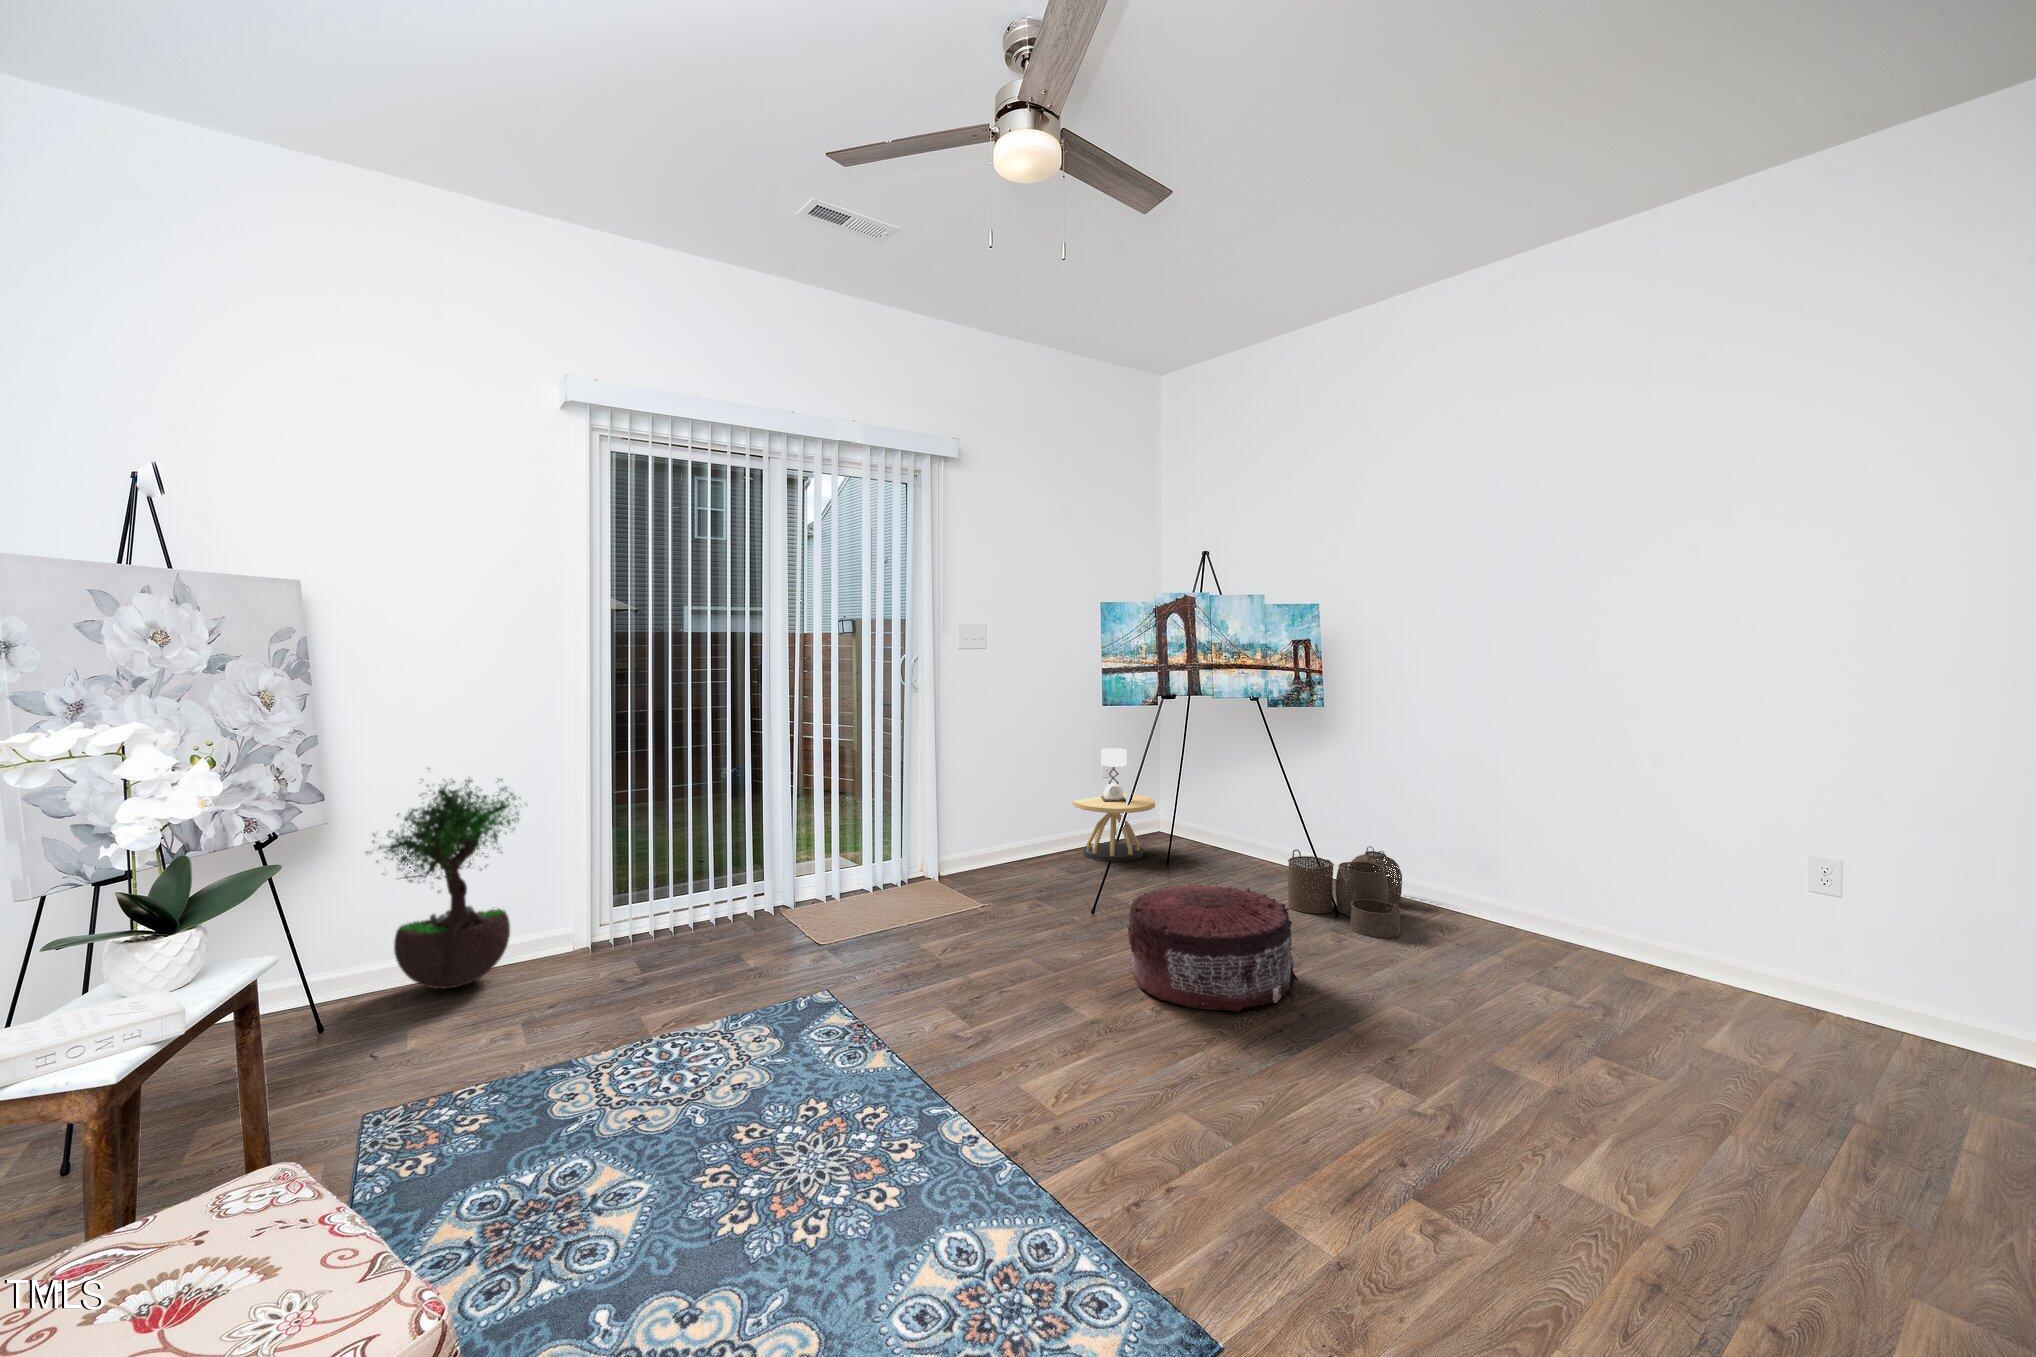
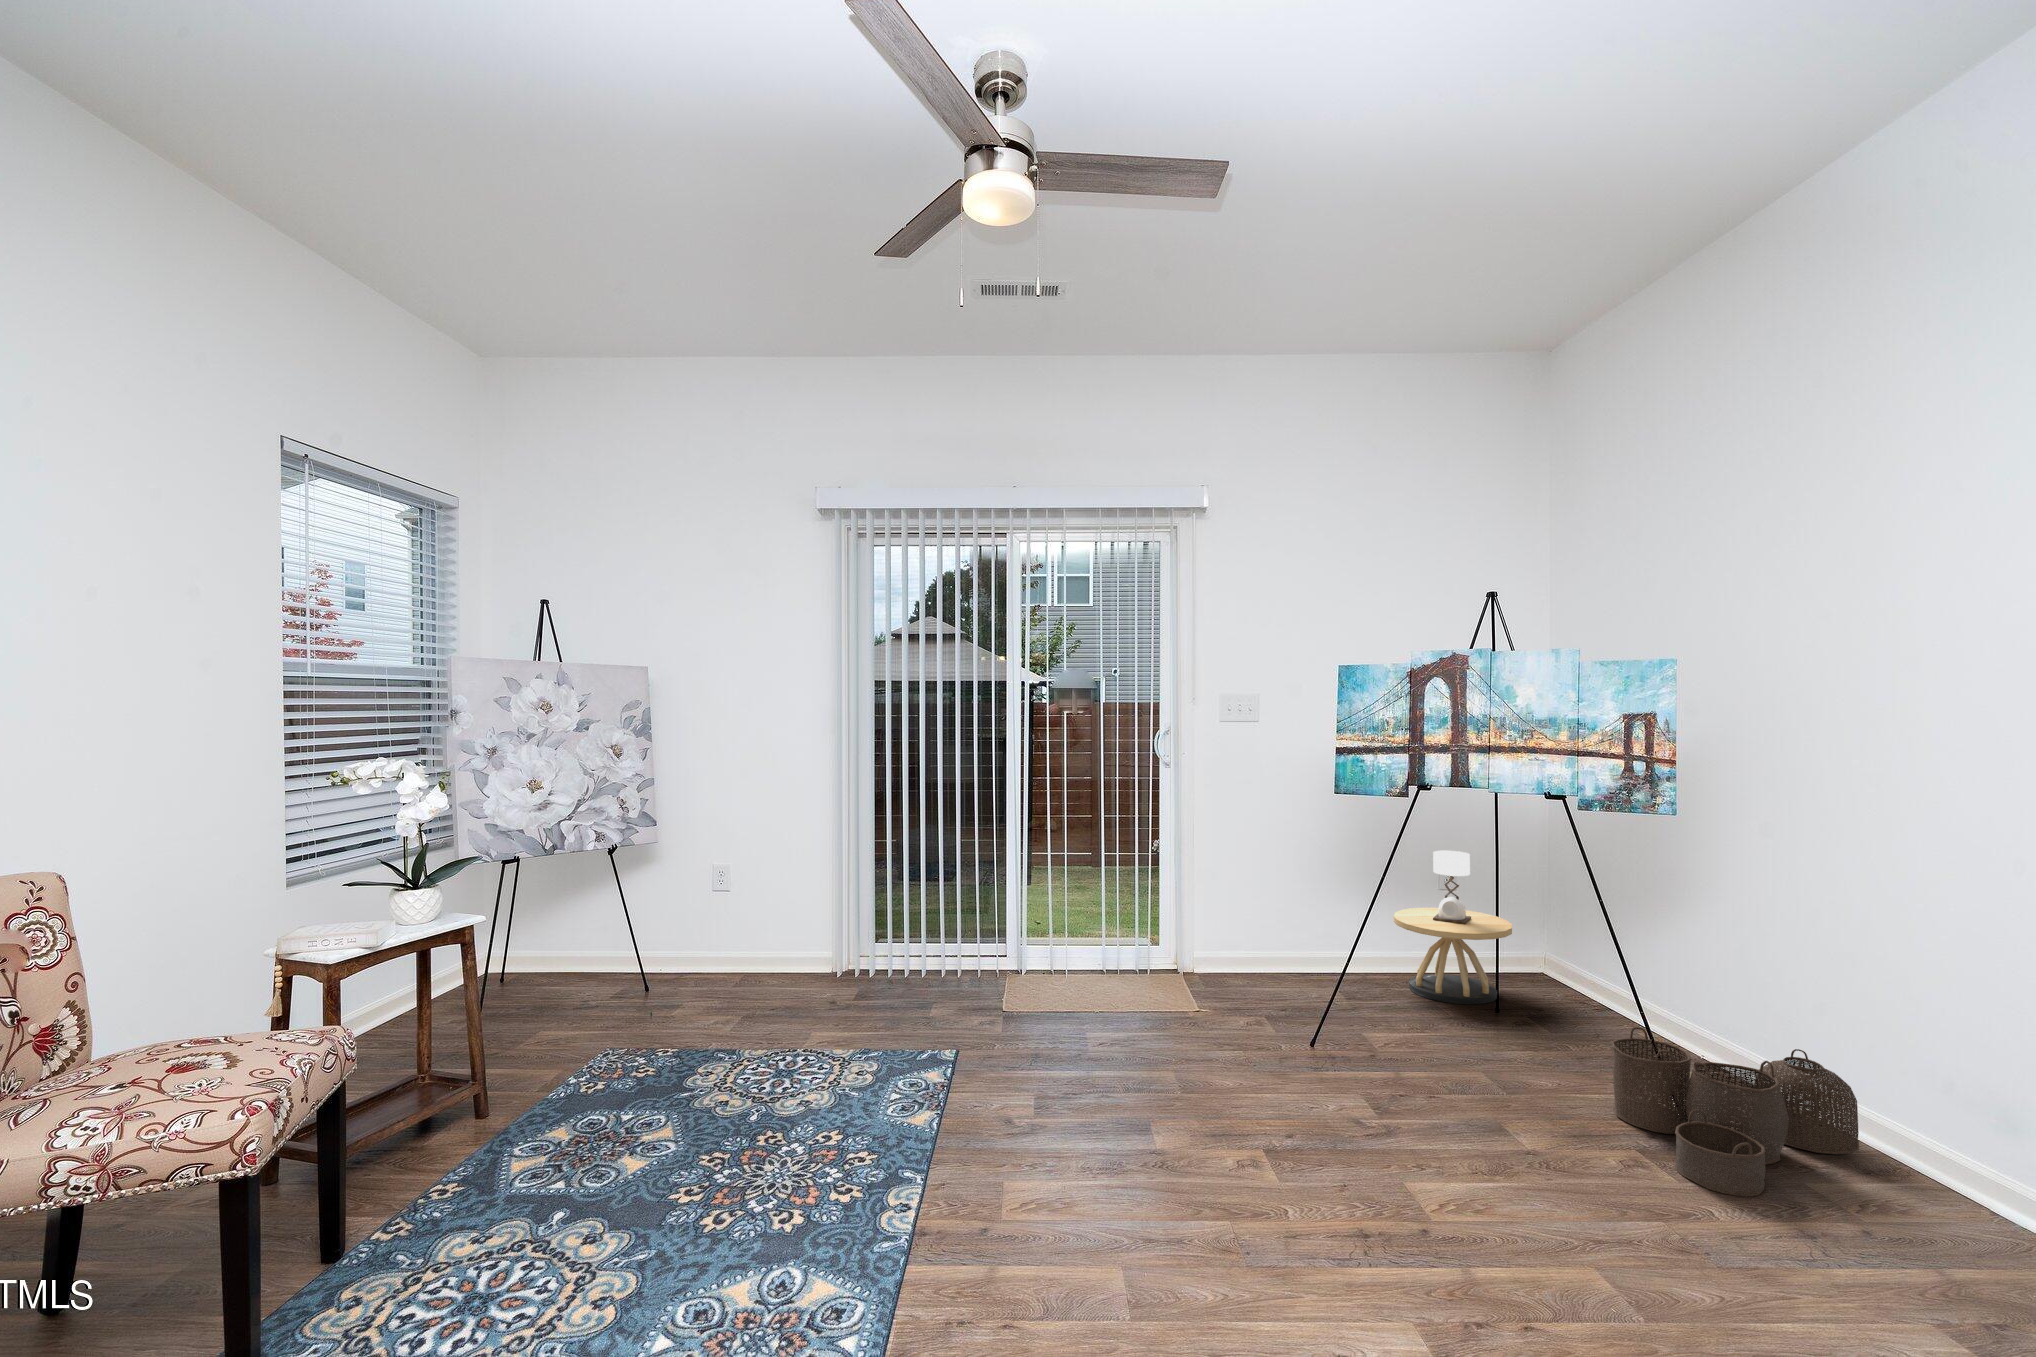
potted tree: present [367,779,521,989] -> none [673,807,781,984]
pouf: present [1127,883,1297,1011] -> none [1233,1030,1455,1211]

